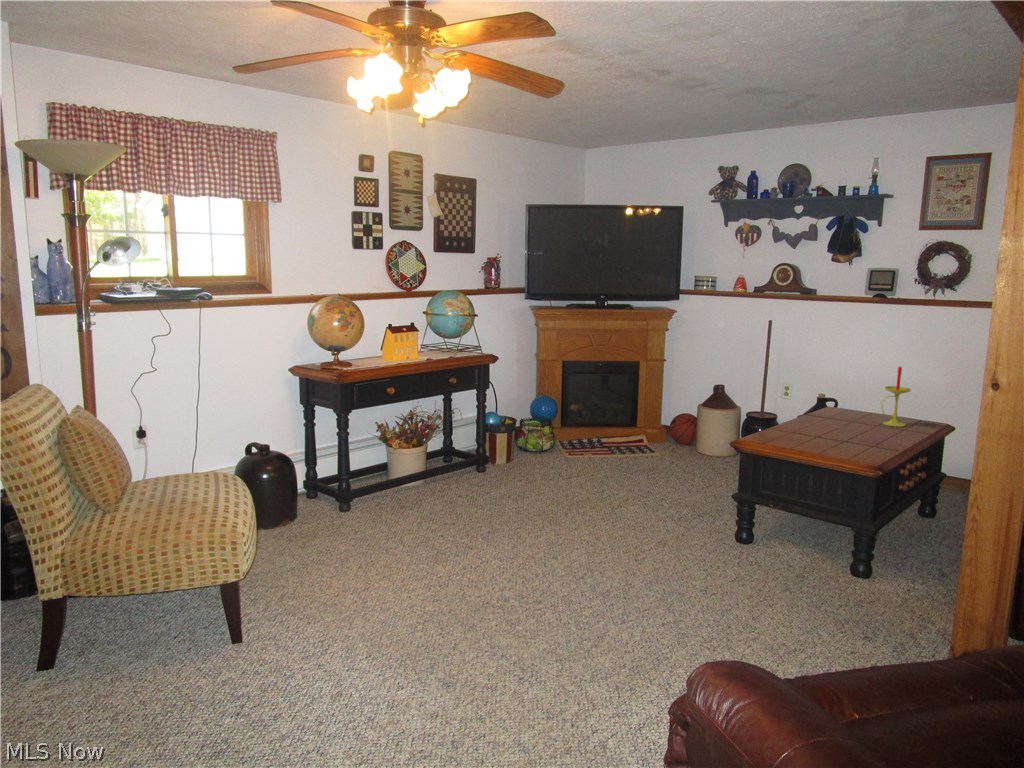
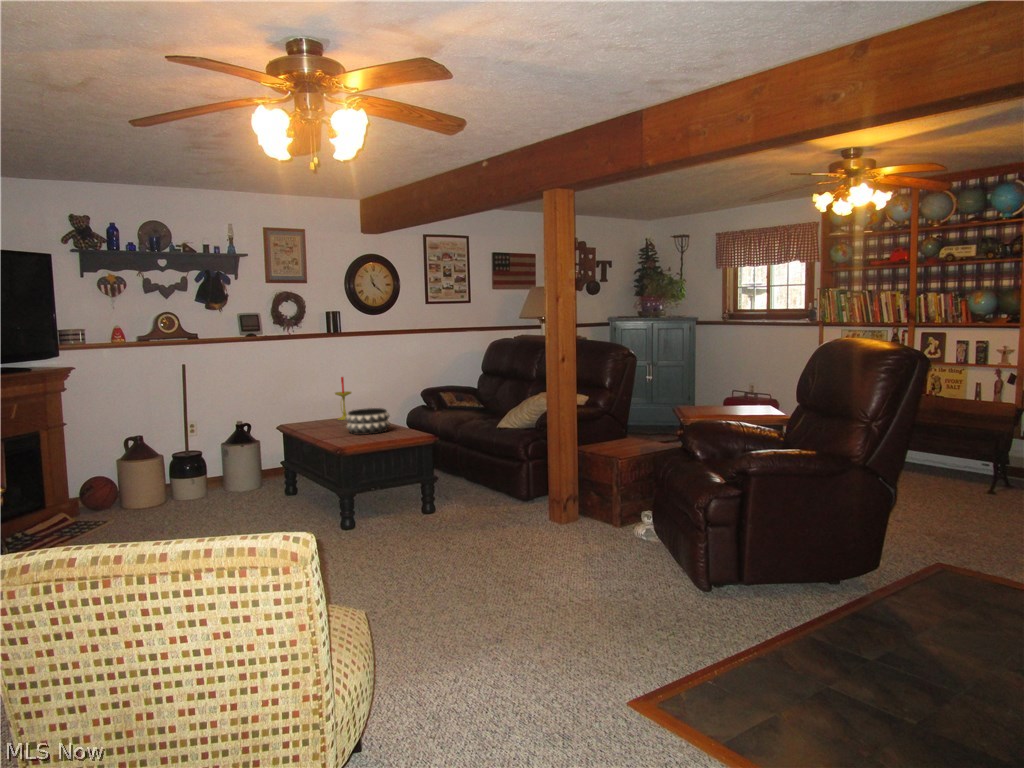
decorative bowl: none [796,412,863,451] -> present [346,408,390,435]

